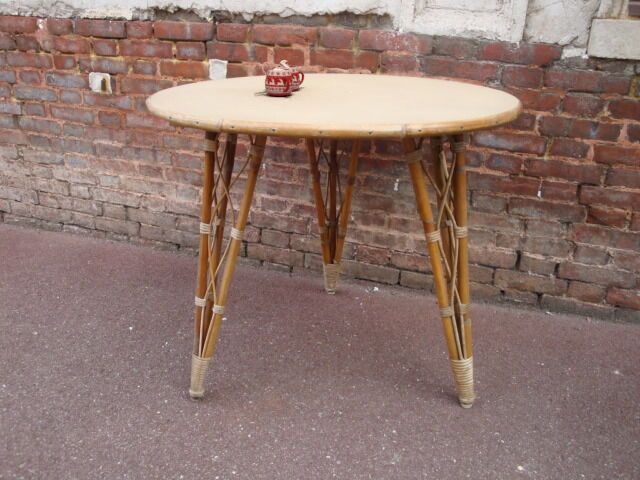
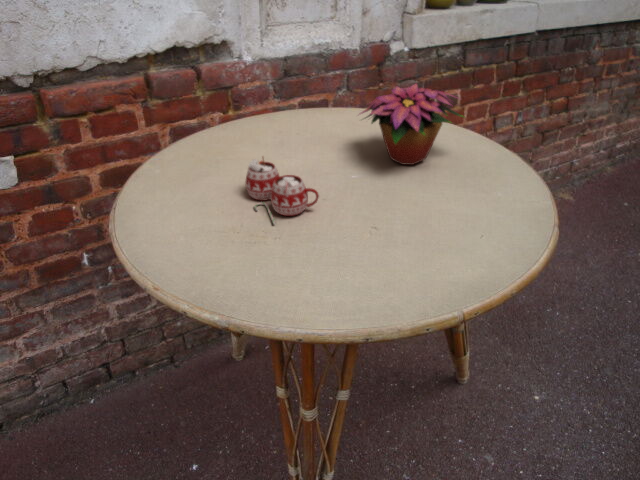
flower arrangement: none [364,27,470,102] -> present [360,84,463,165]

